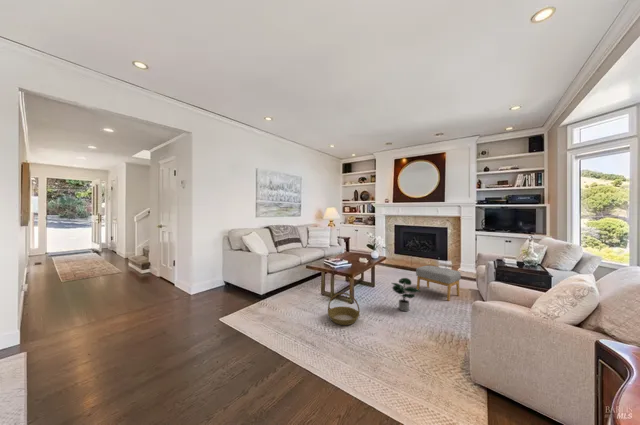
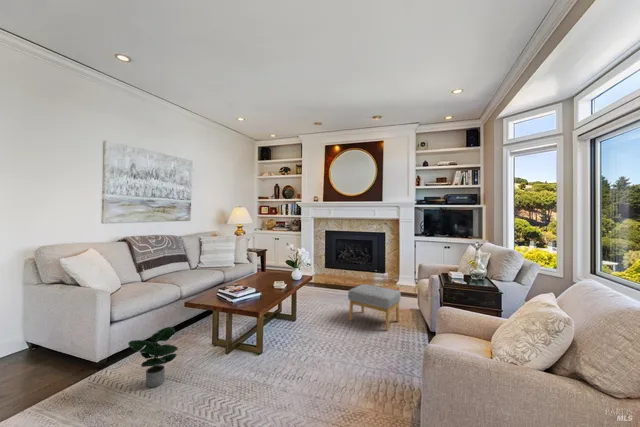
potted plant: present [392,278,420,311] -> present [128,327,178,387]
basket: present [328,293,360,325] -> none [217,344,267,397]

